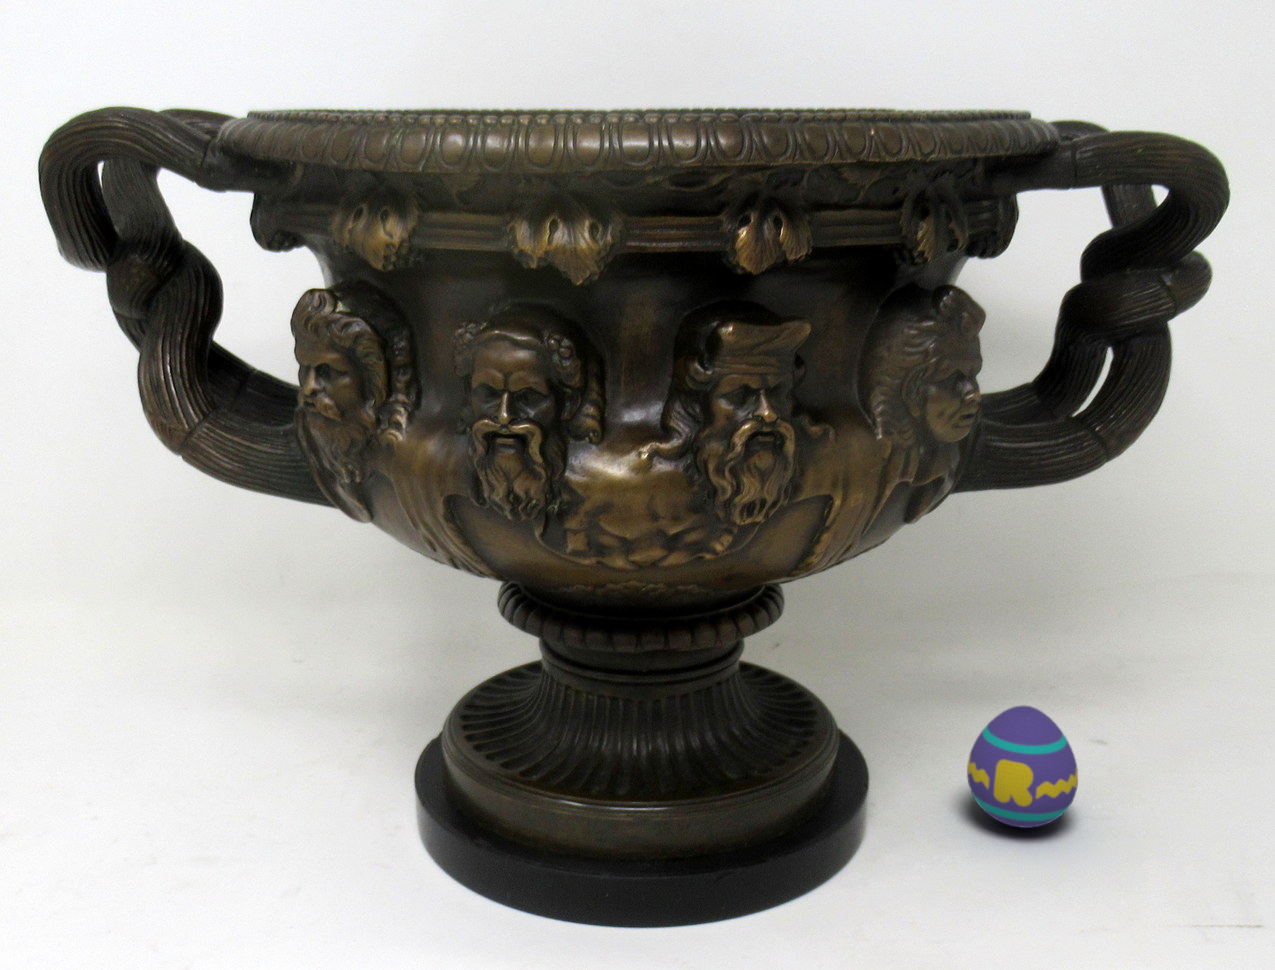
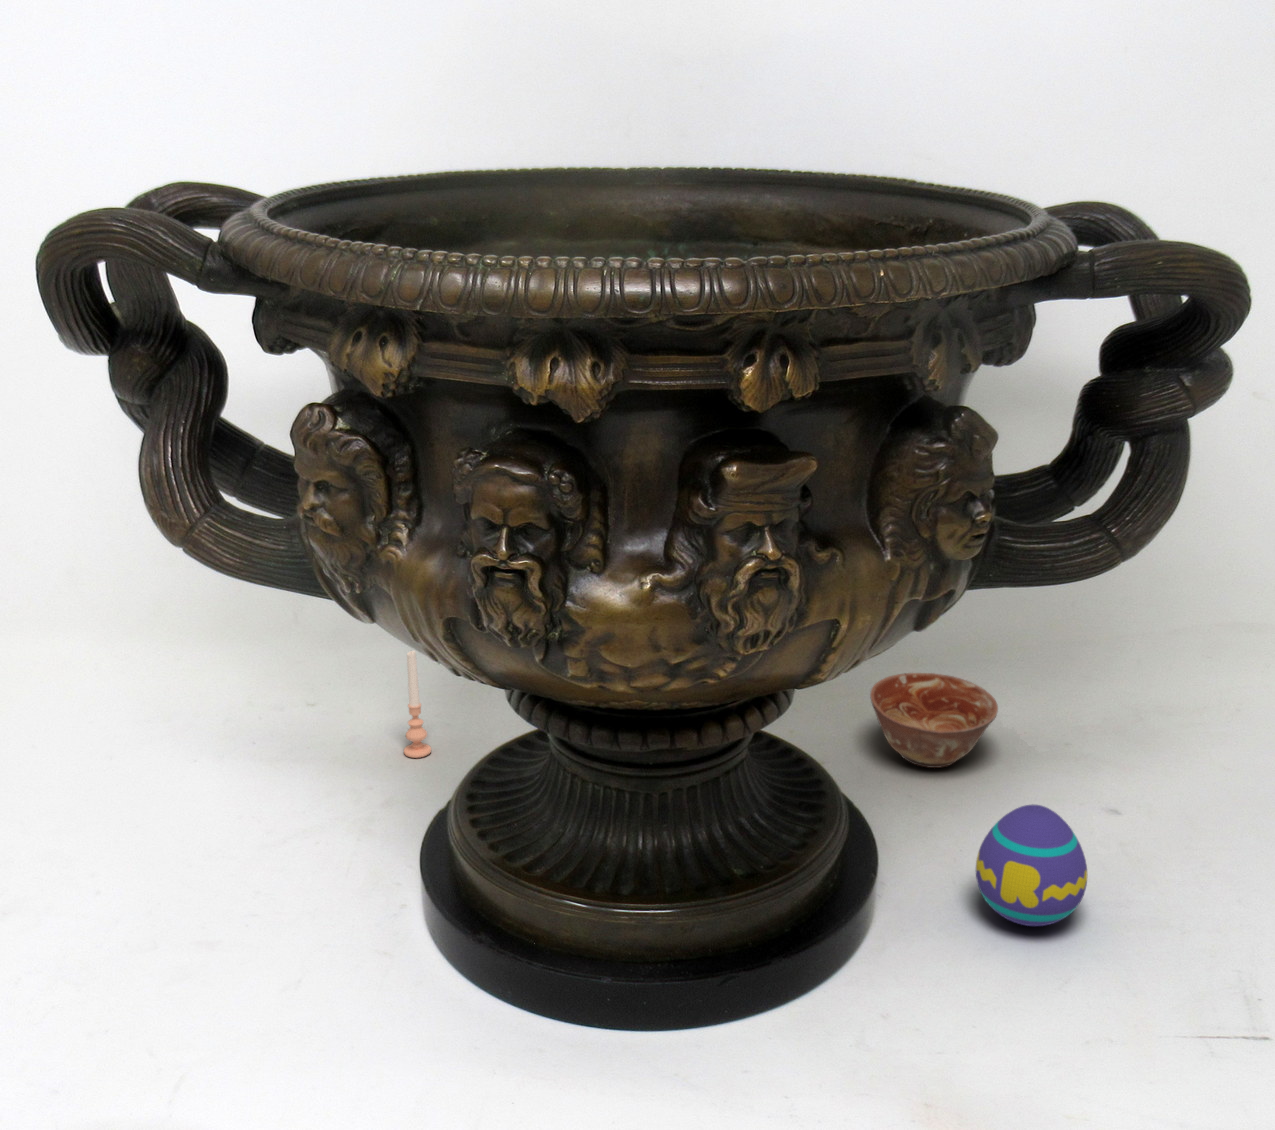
candle: none [395,587,422,695] -> present [404,651,431,758]
ceramic bowl: none [852,607,977,695] -> present [870,673,998,768]

